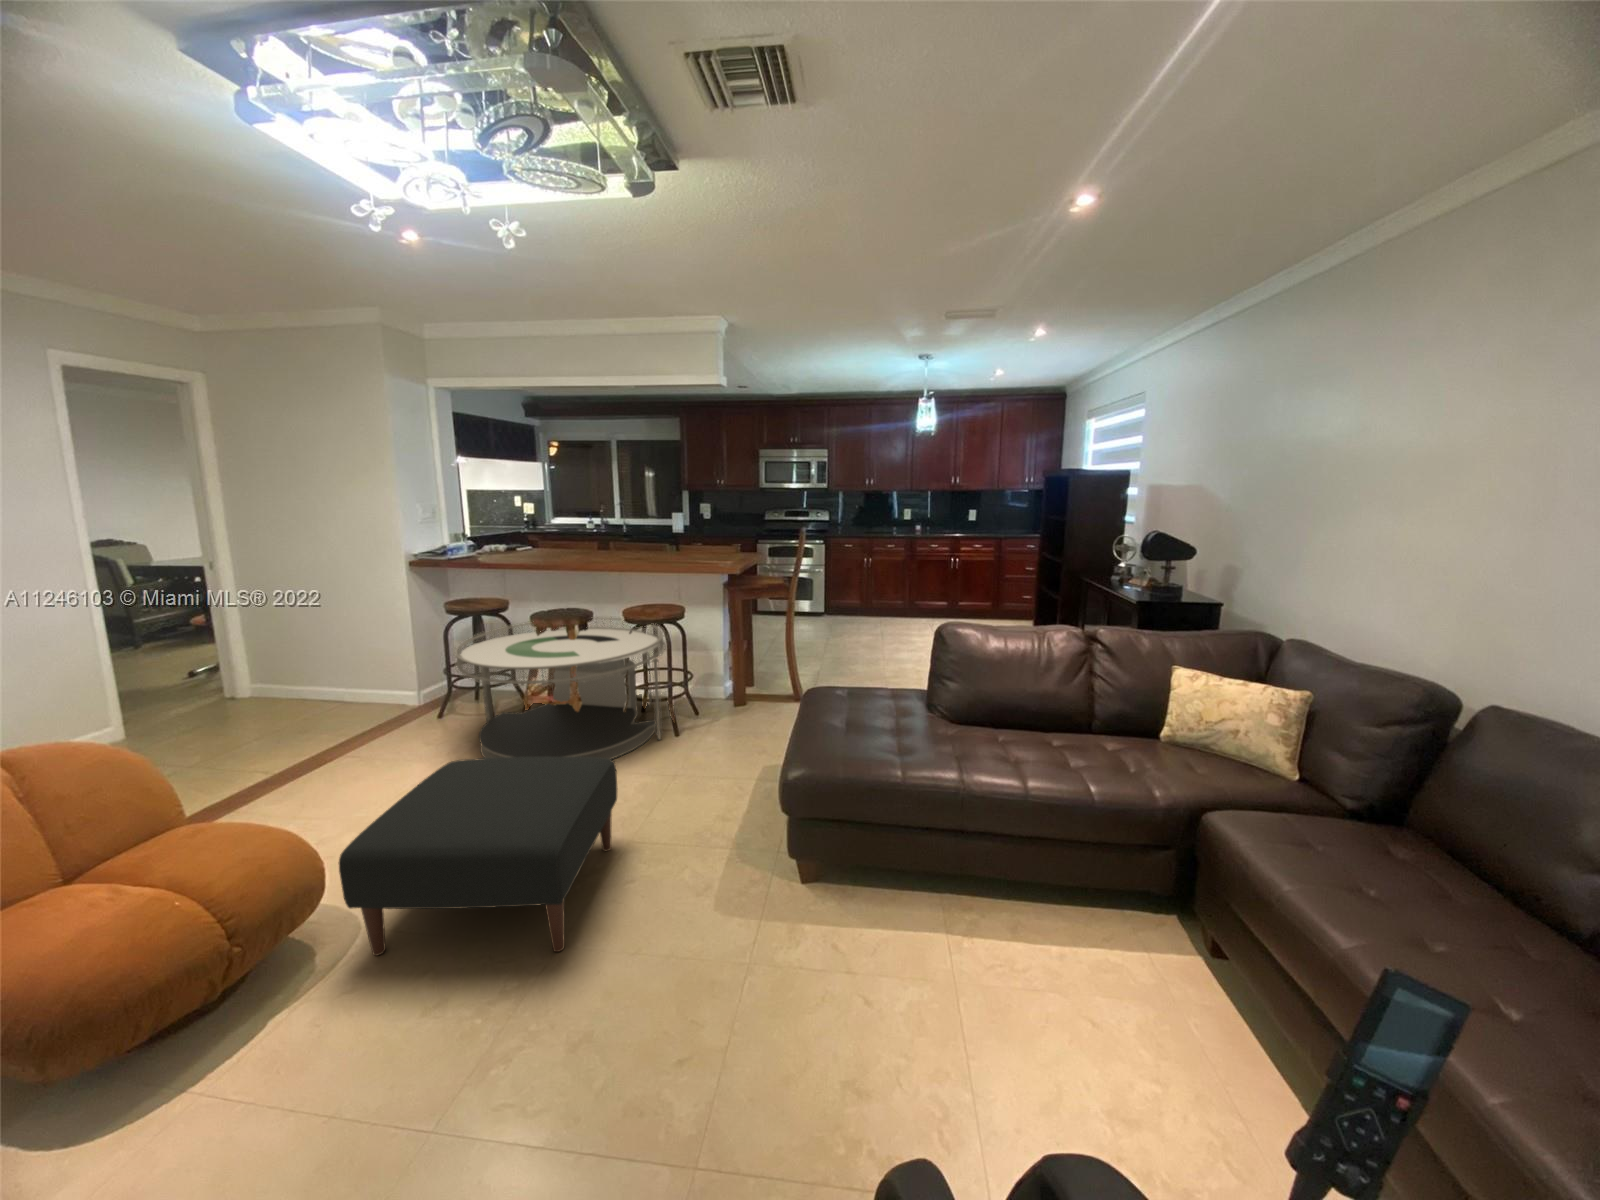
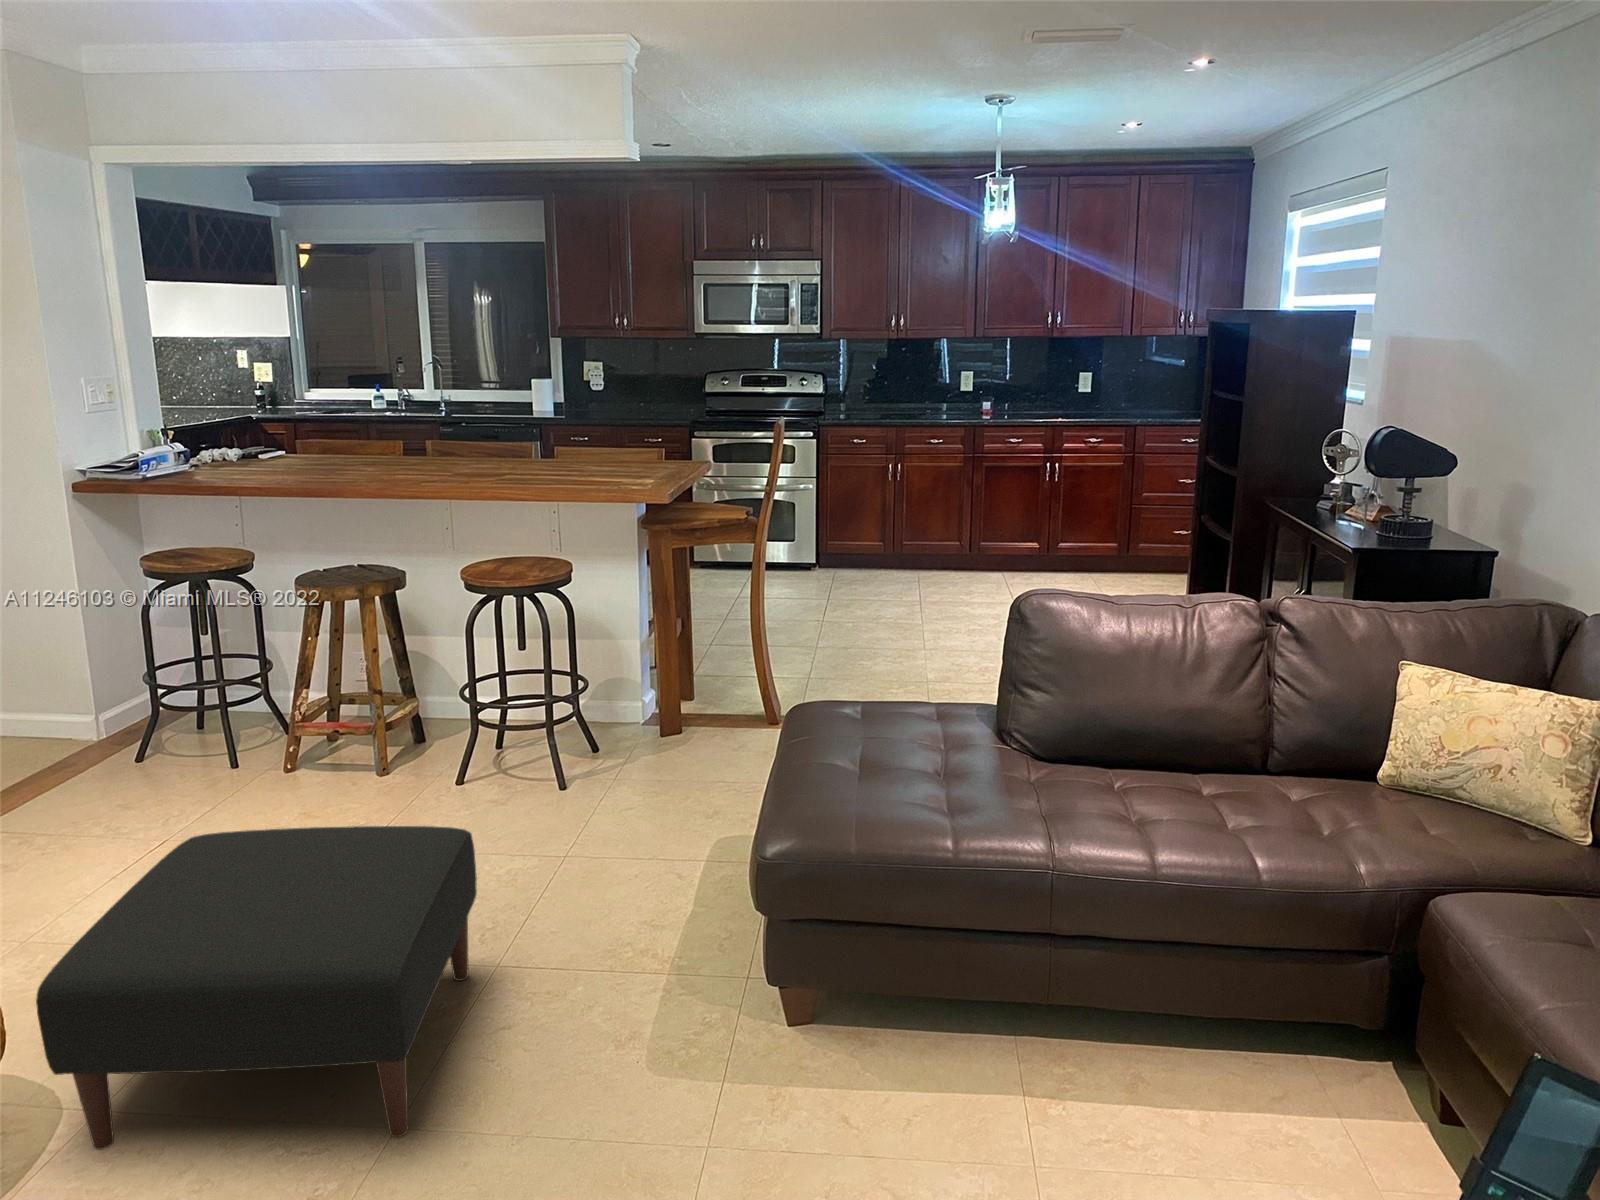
coffee table: present [454,617,665,759] -> none [168,579,539,852]

